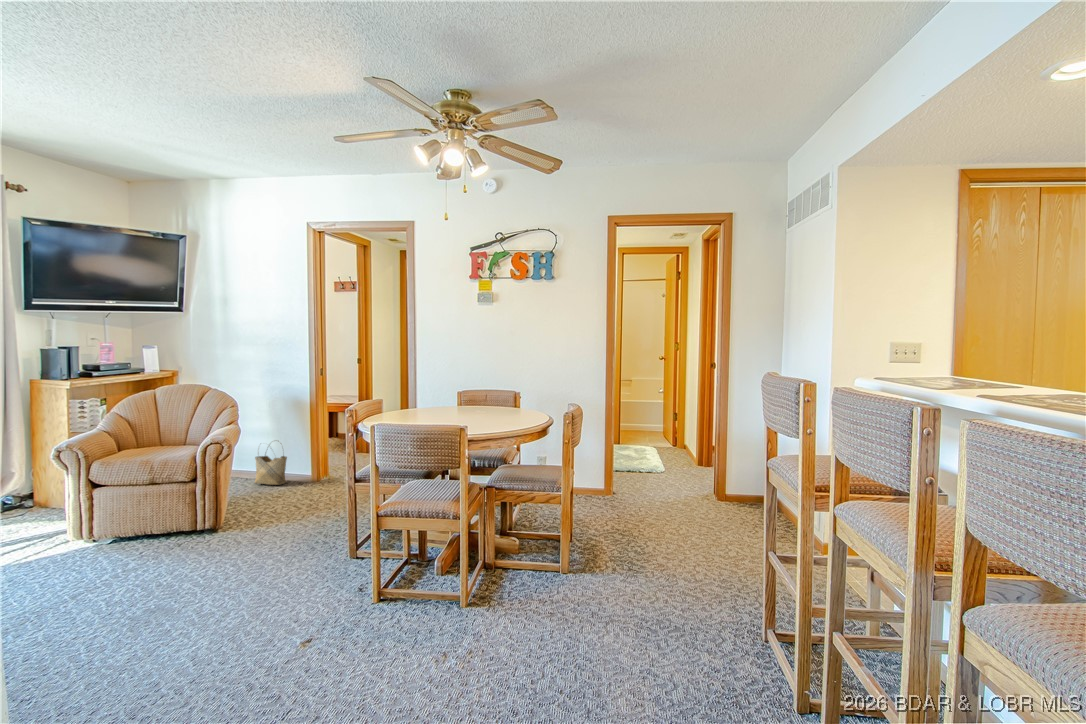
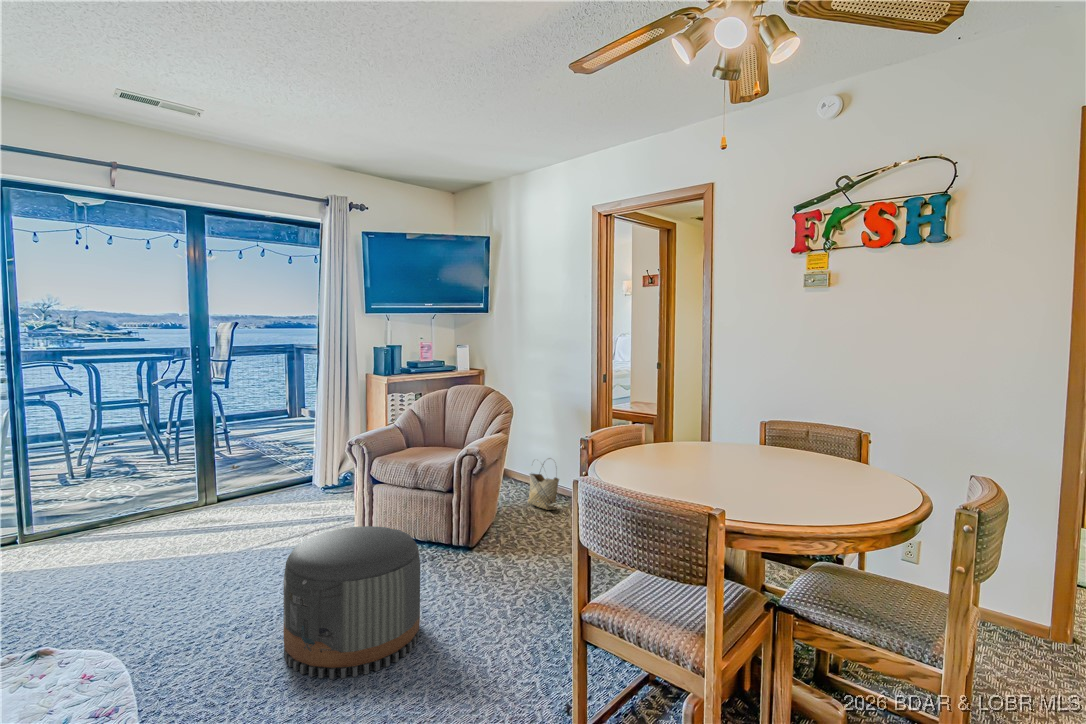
pouf: none [55,516,212,659] -> present [283,526,420,679]

